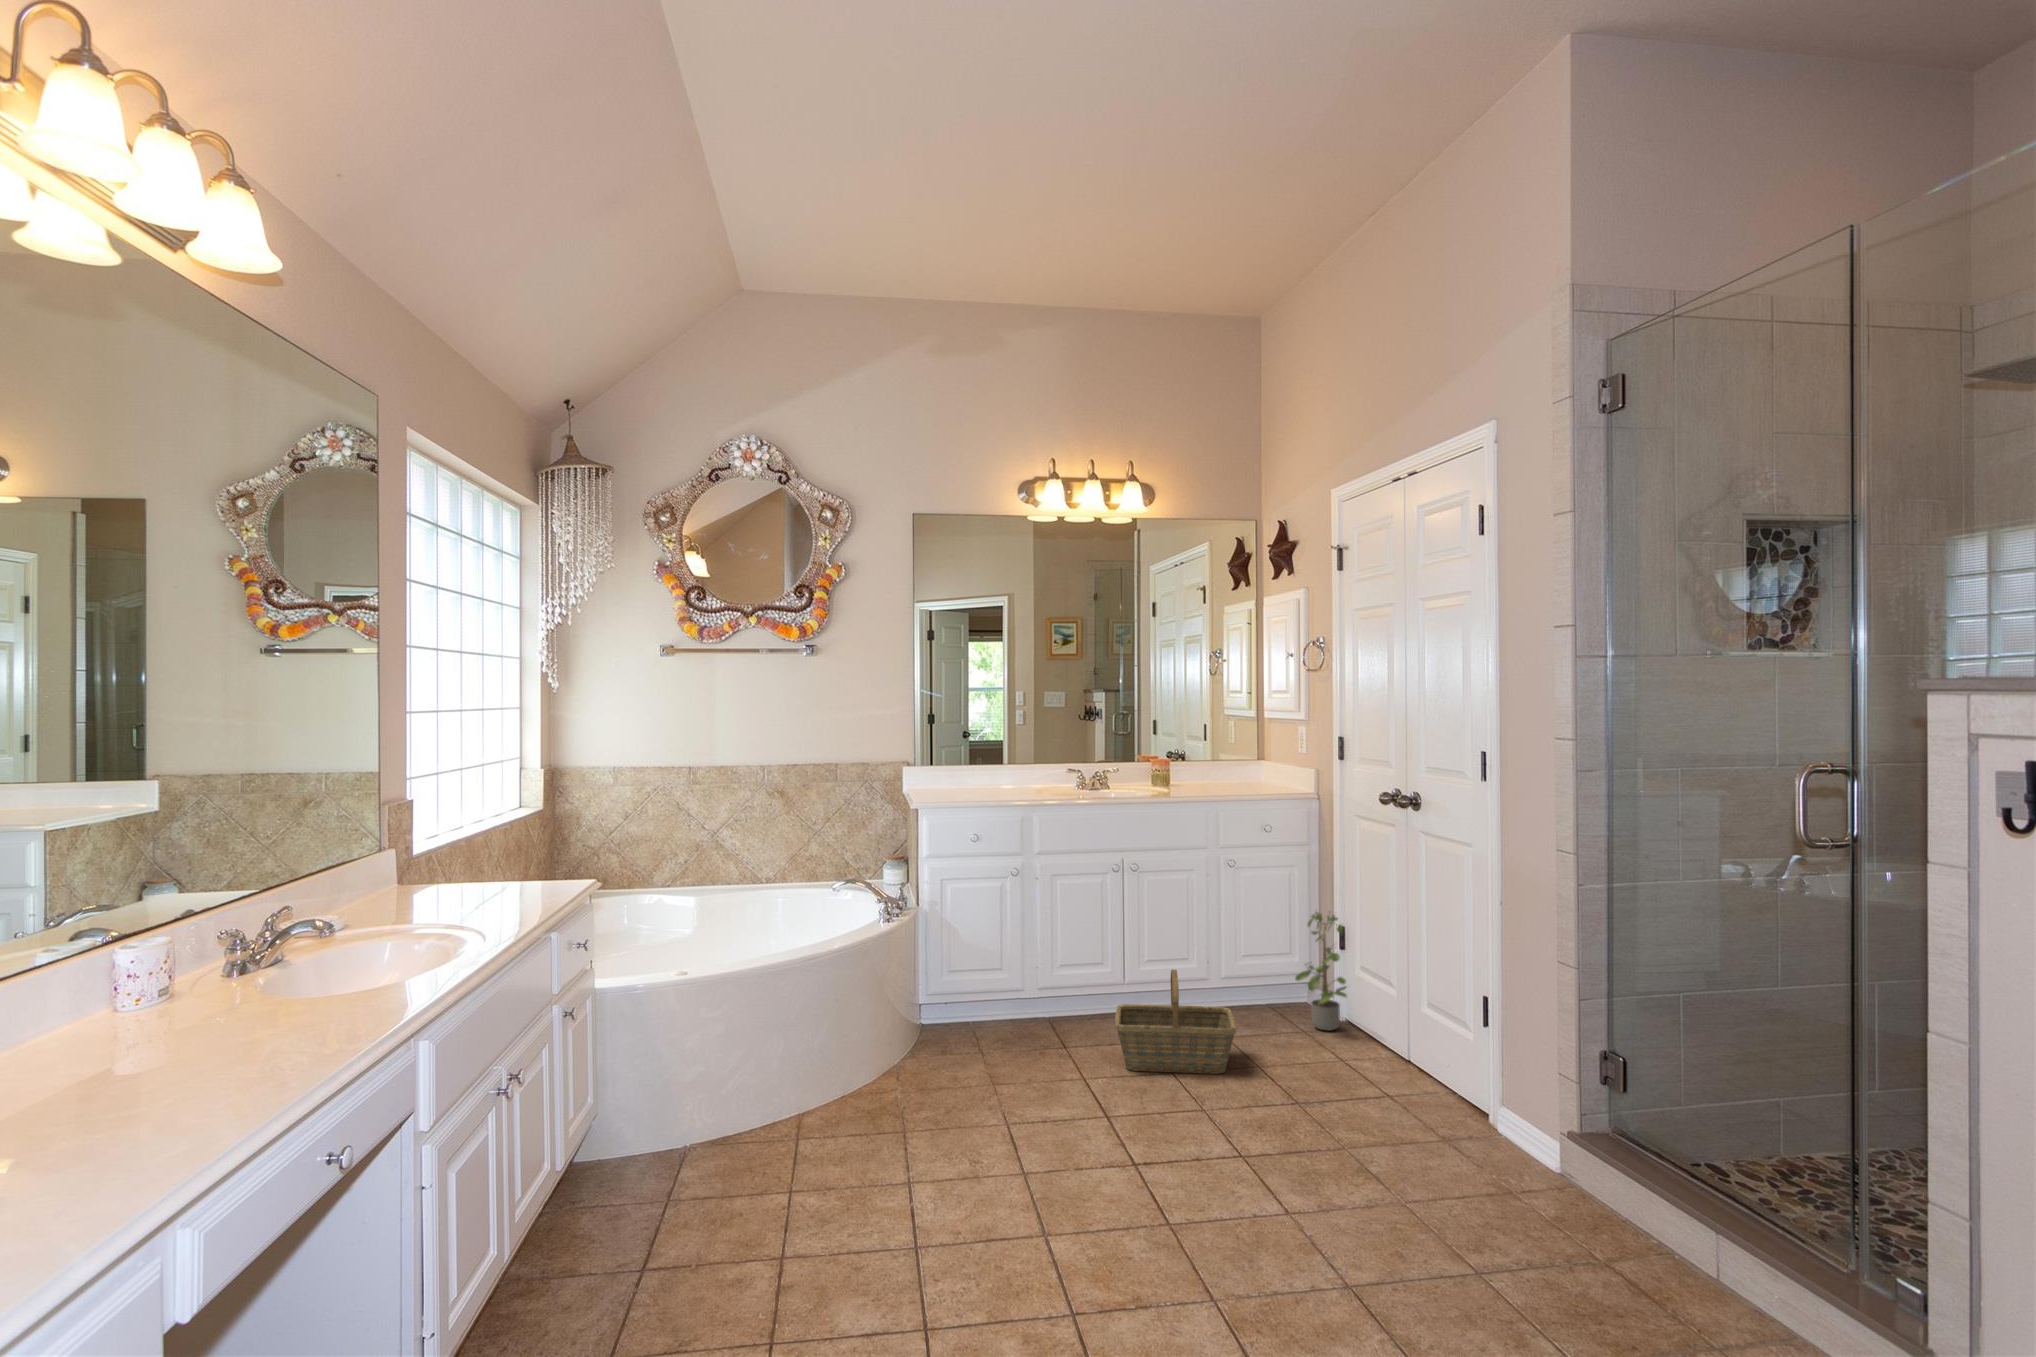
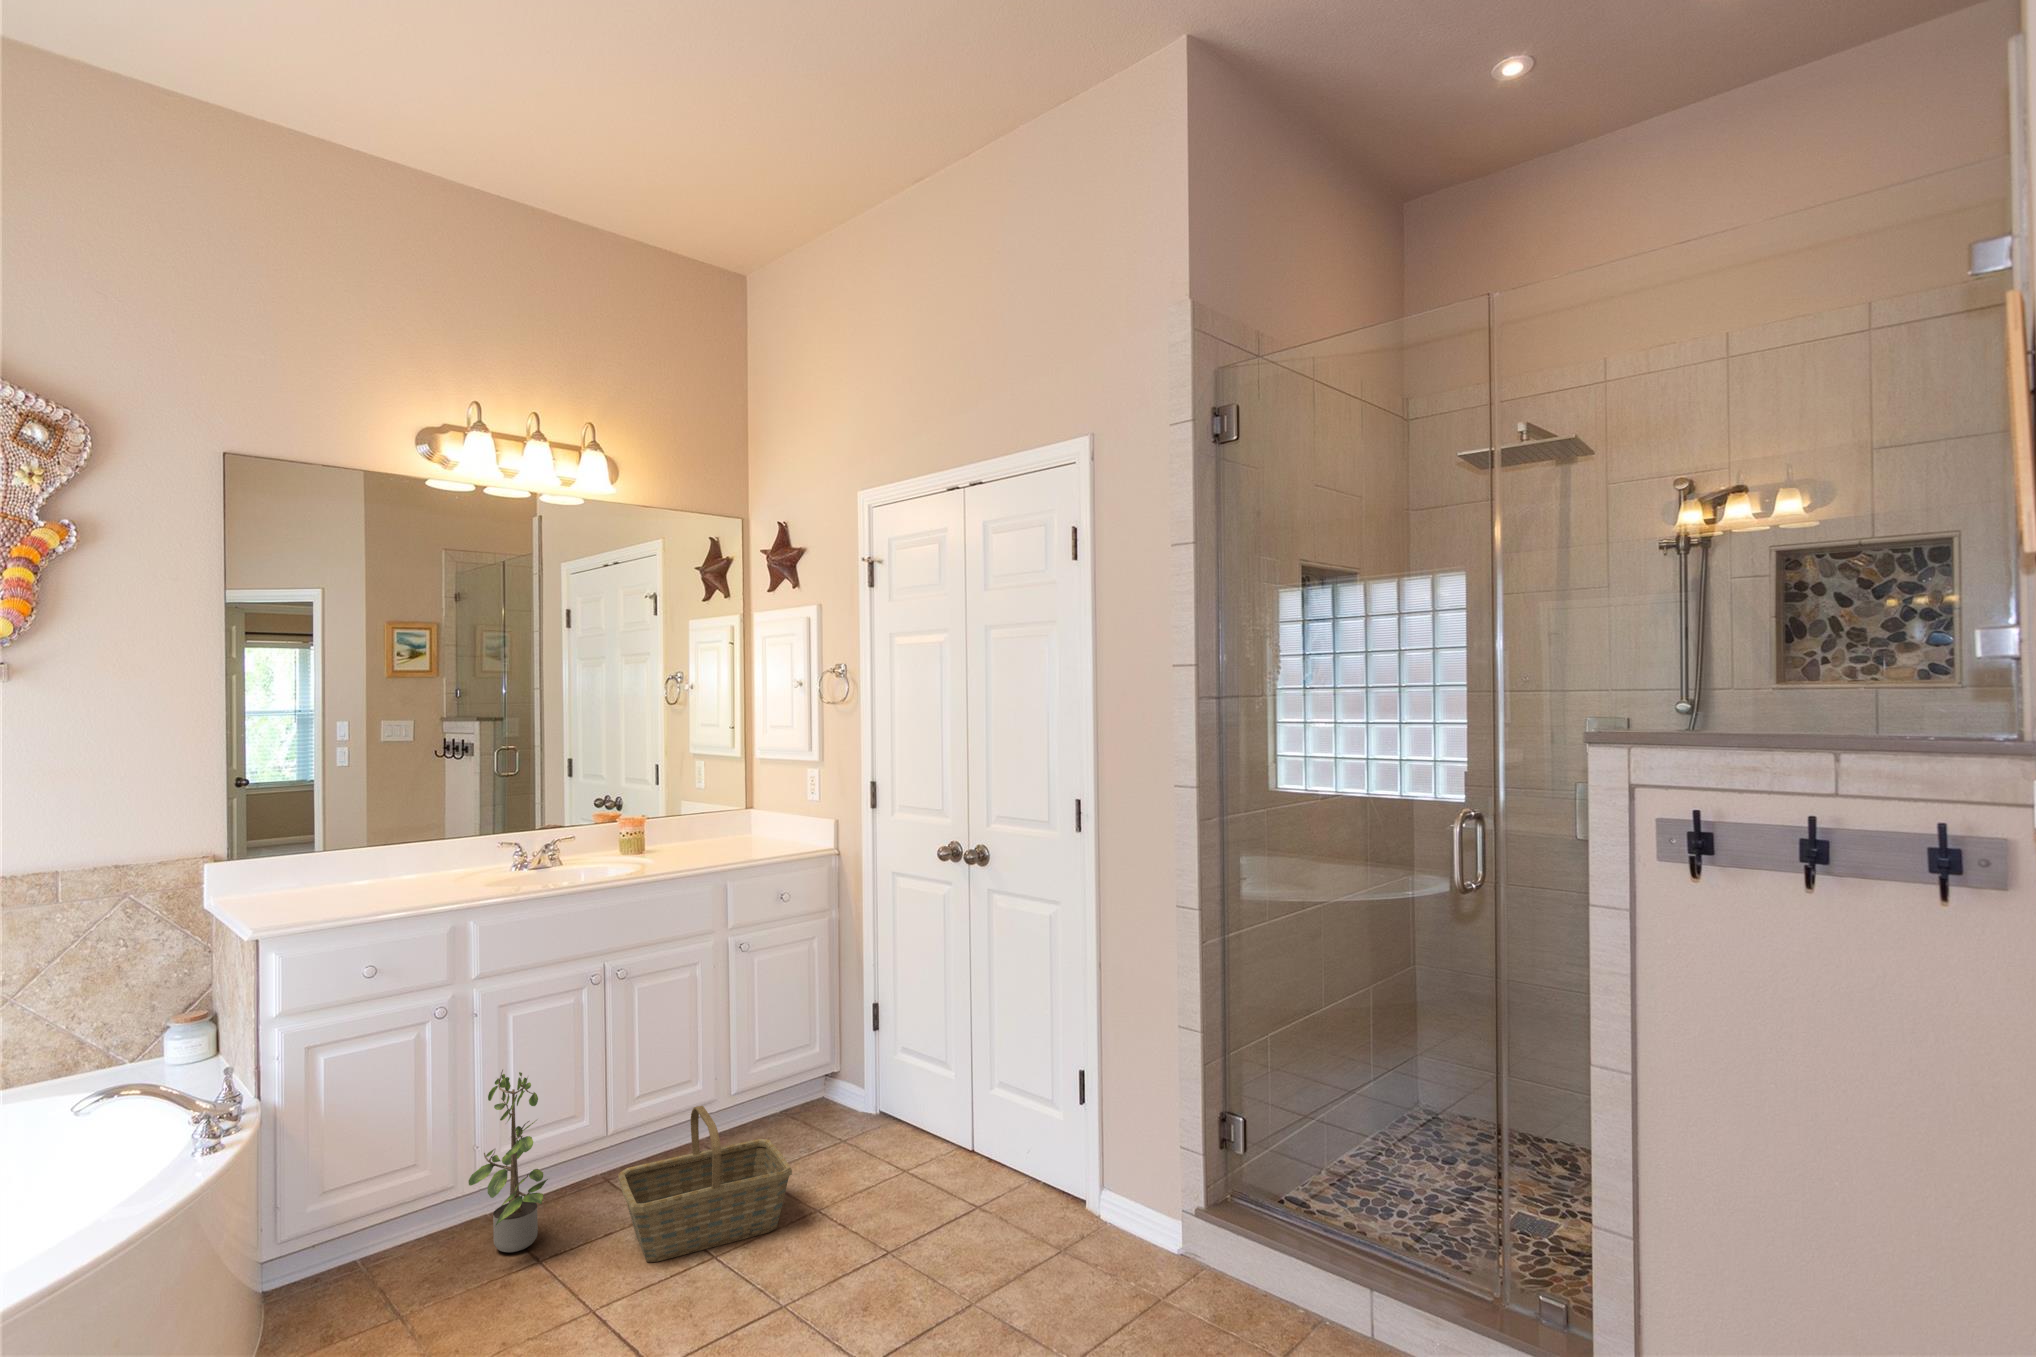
potted plant: present [1296,912,1347,1030] -> present [469,1070,548,1252]

